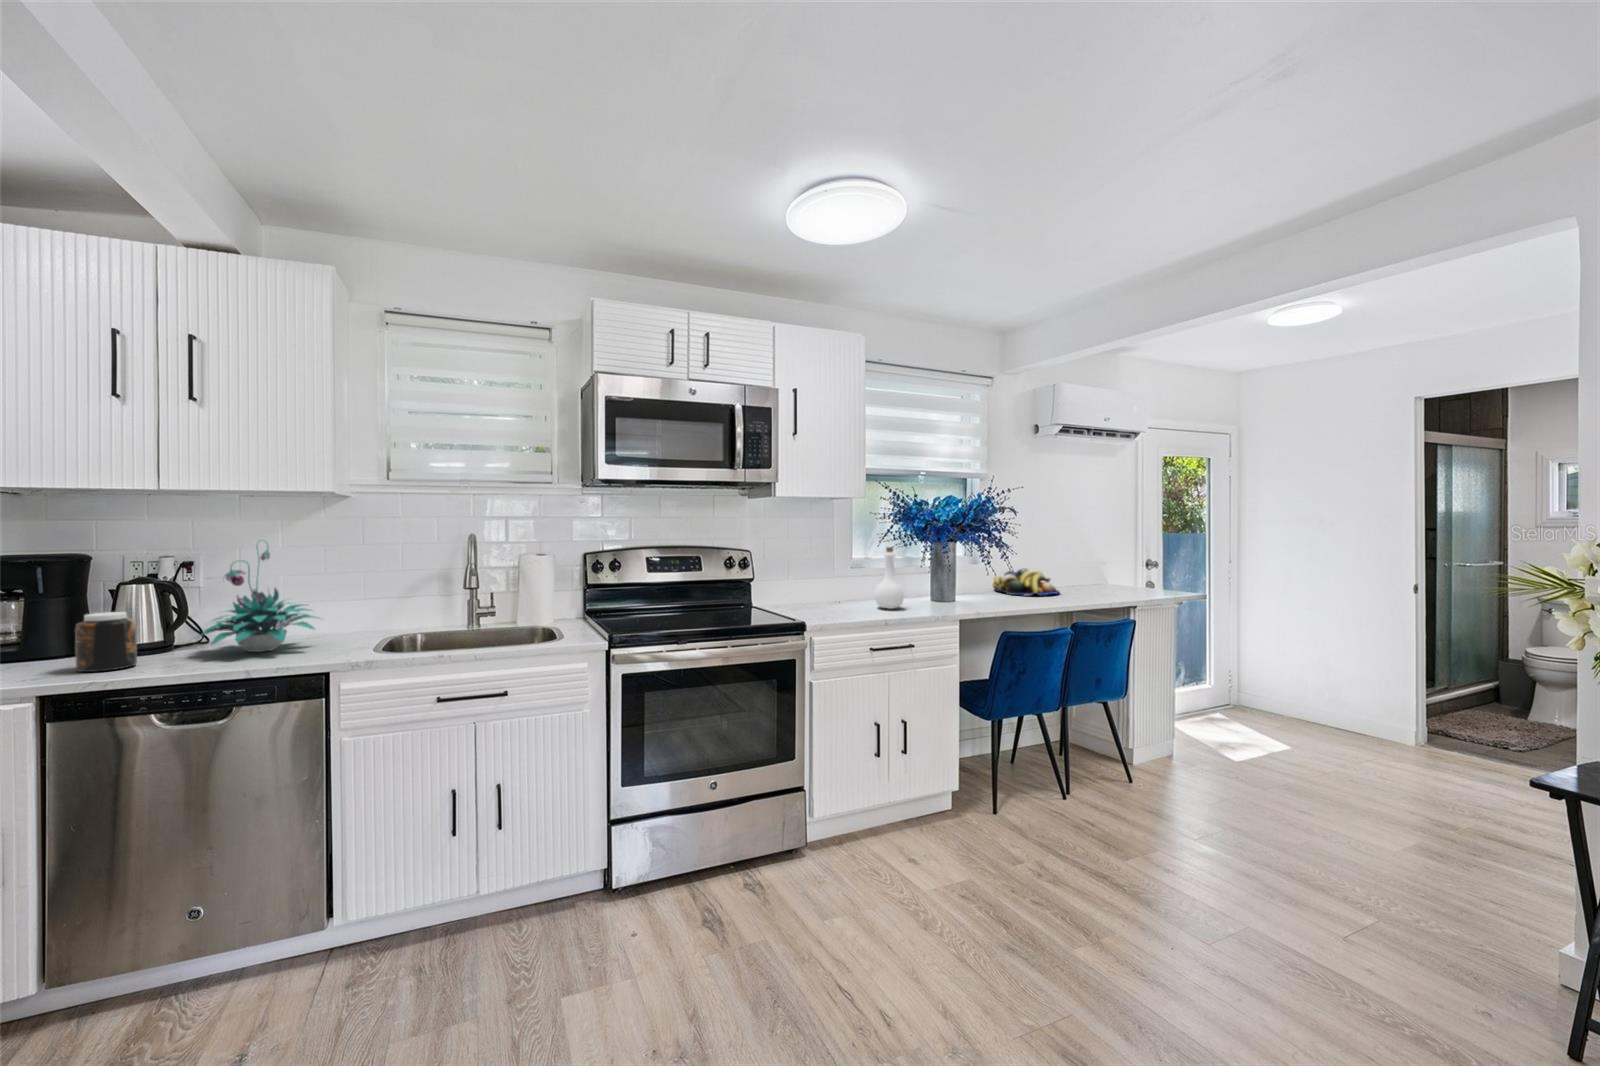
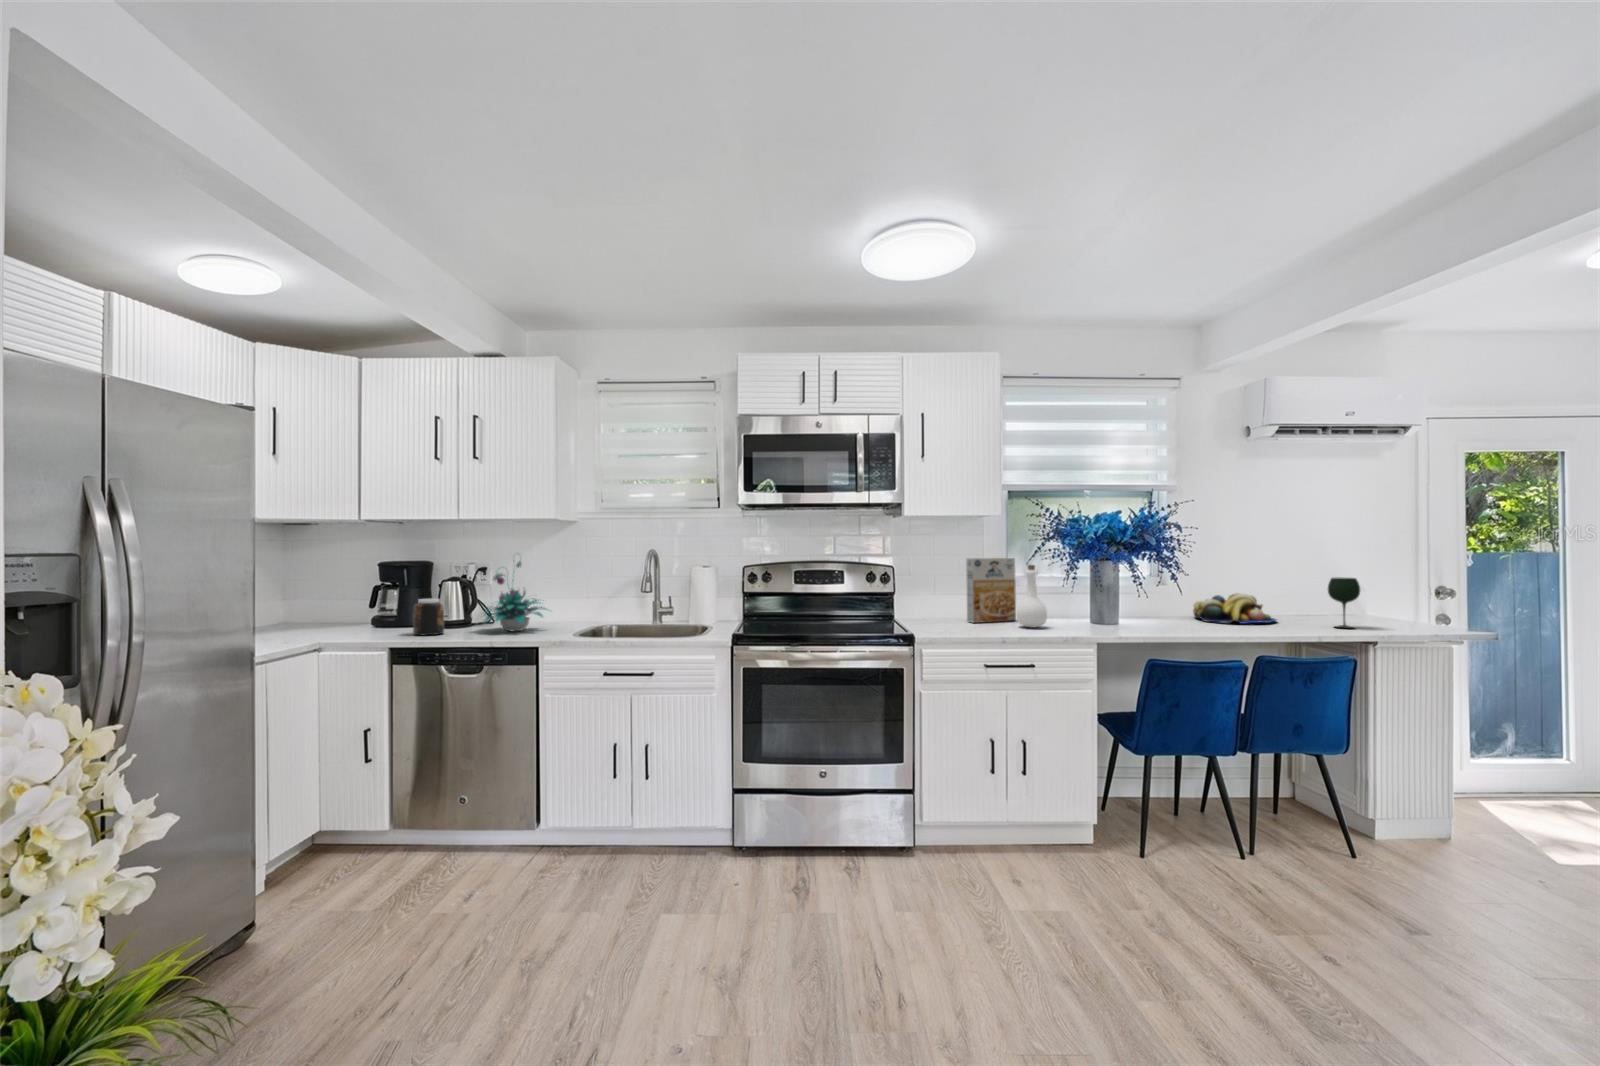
cereal box: none [821,540,864,606] -> present [966,558,1016,623]
wine glass: none [1099,554,1124,596] -> present [1328,577,1360,628]

